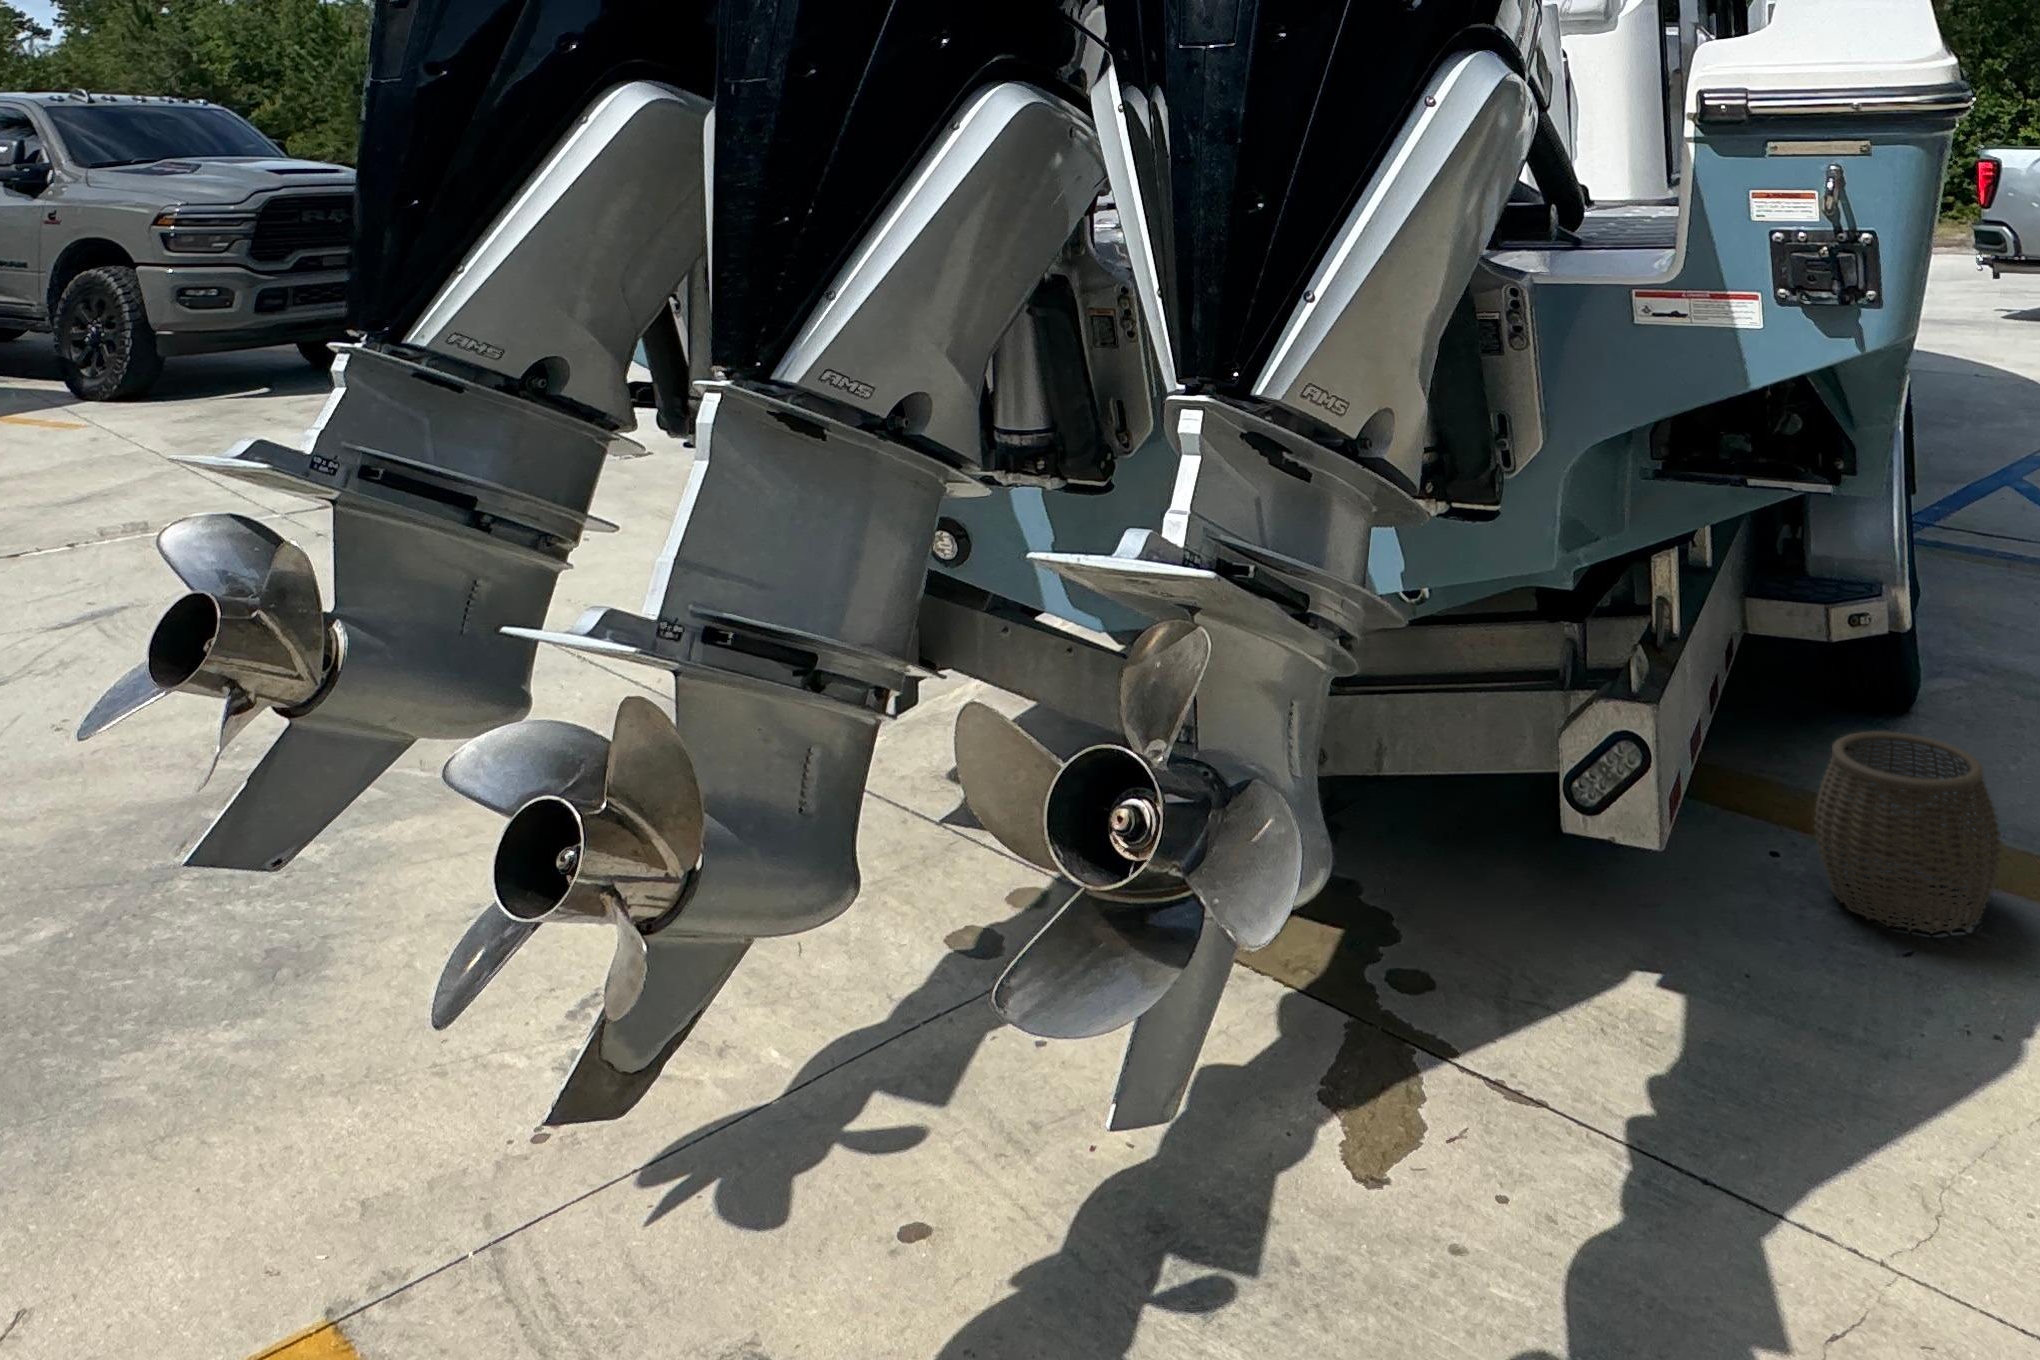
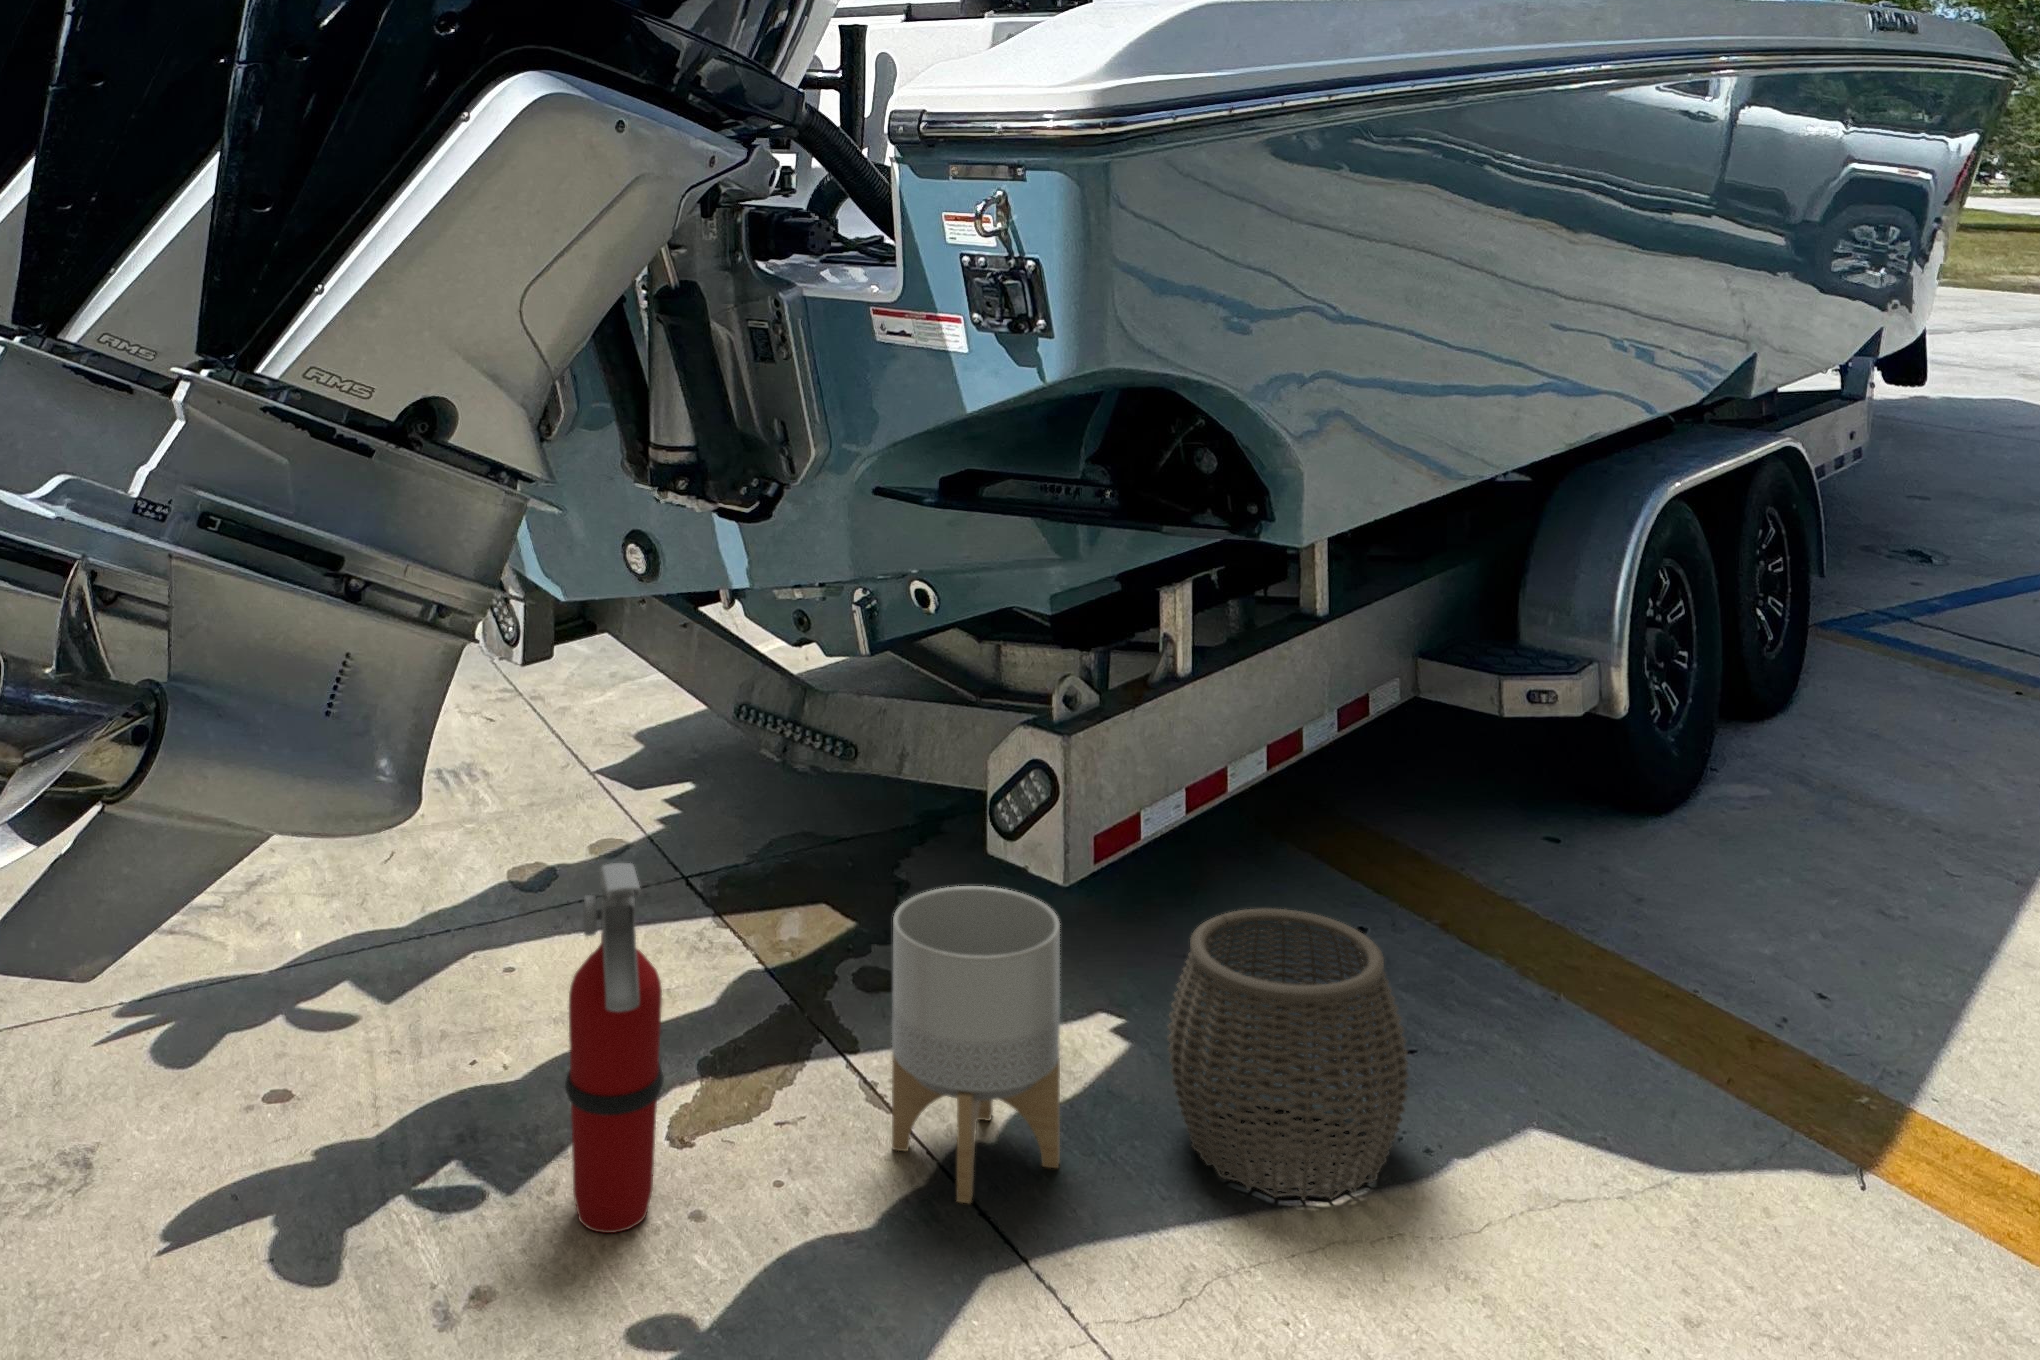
planter: none [1647,736,1780,967] -> present [892,886,1060,1203]
fire extinguisher: none [1465,738,1572,1024] -> present [565,863,664,1233]

